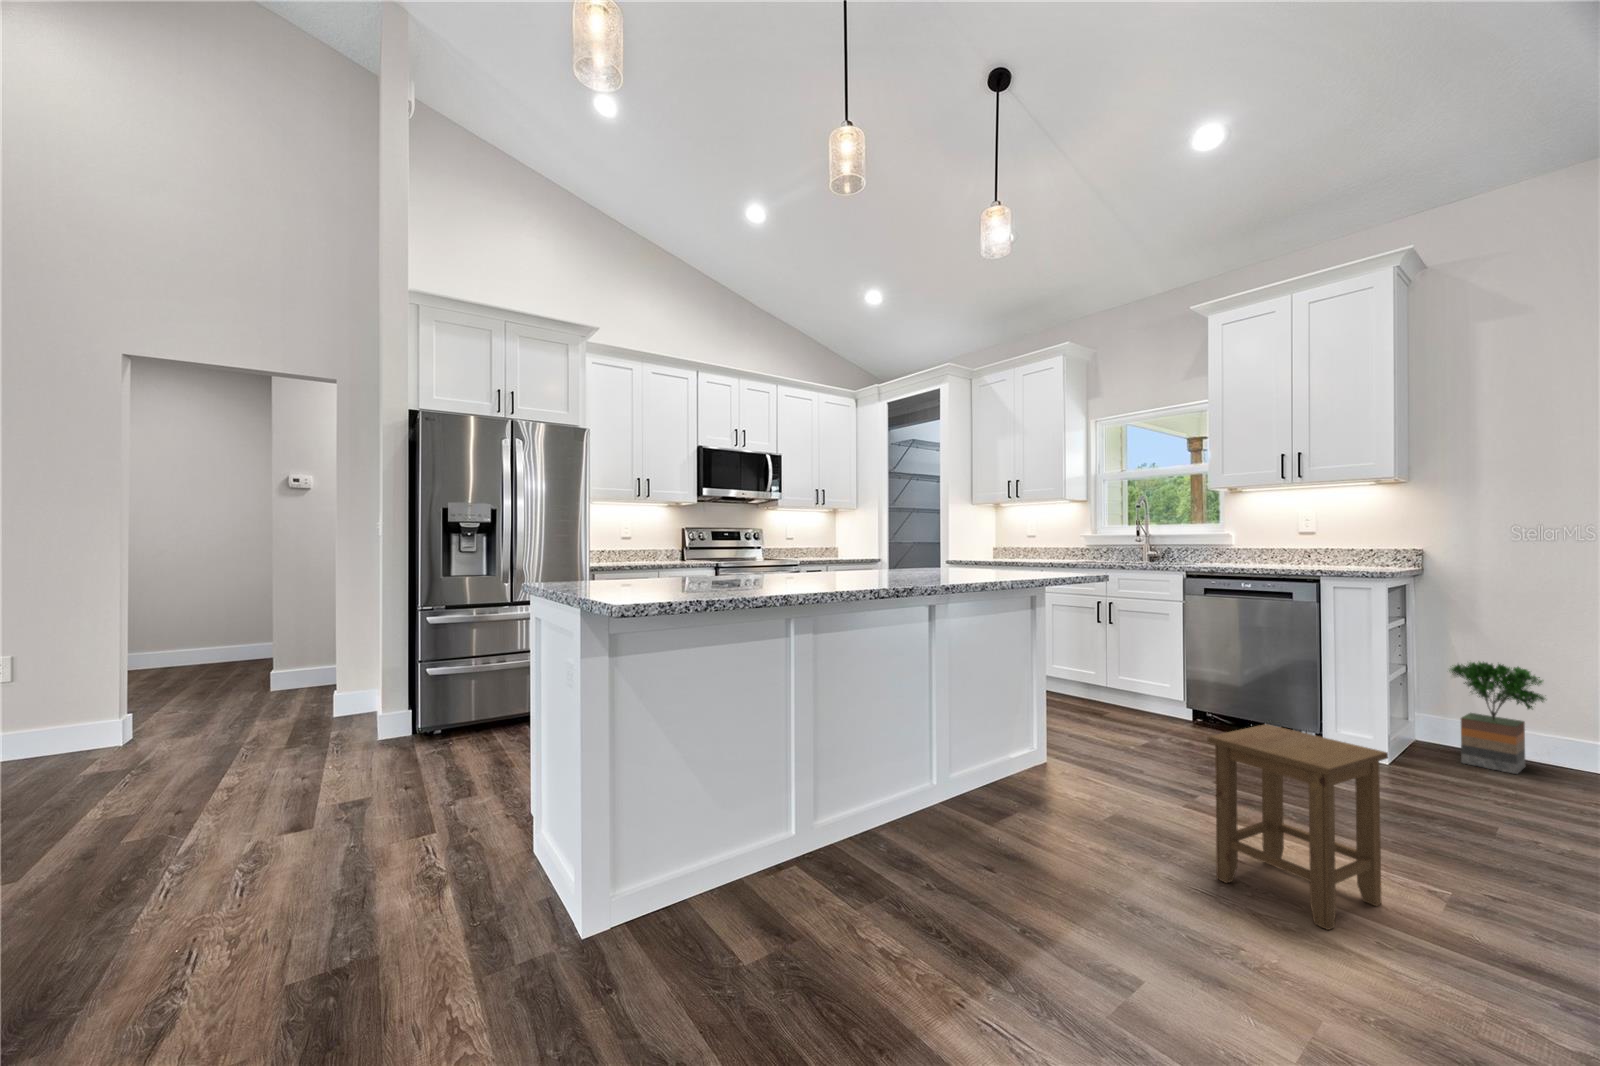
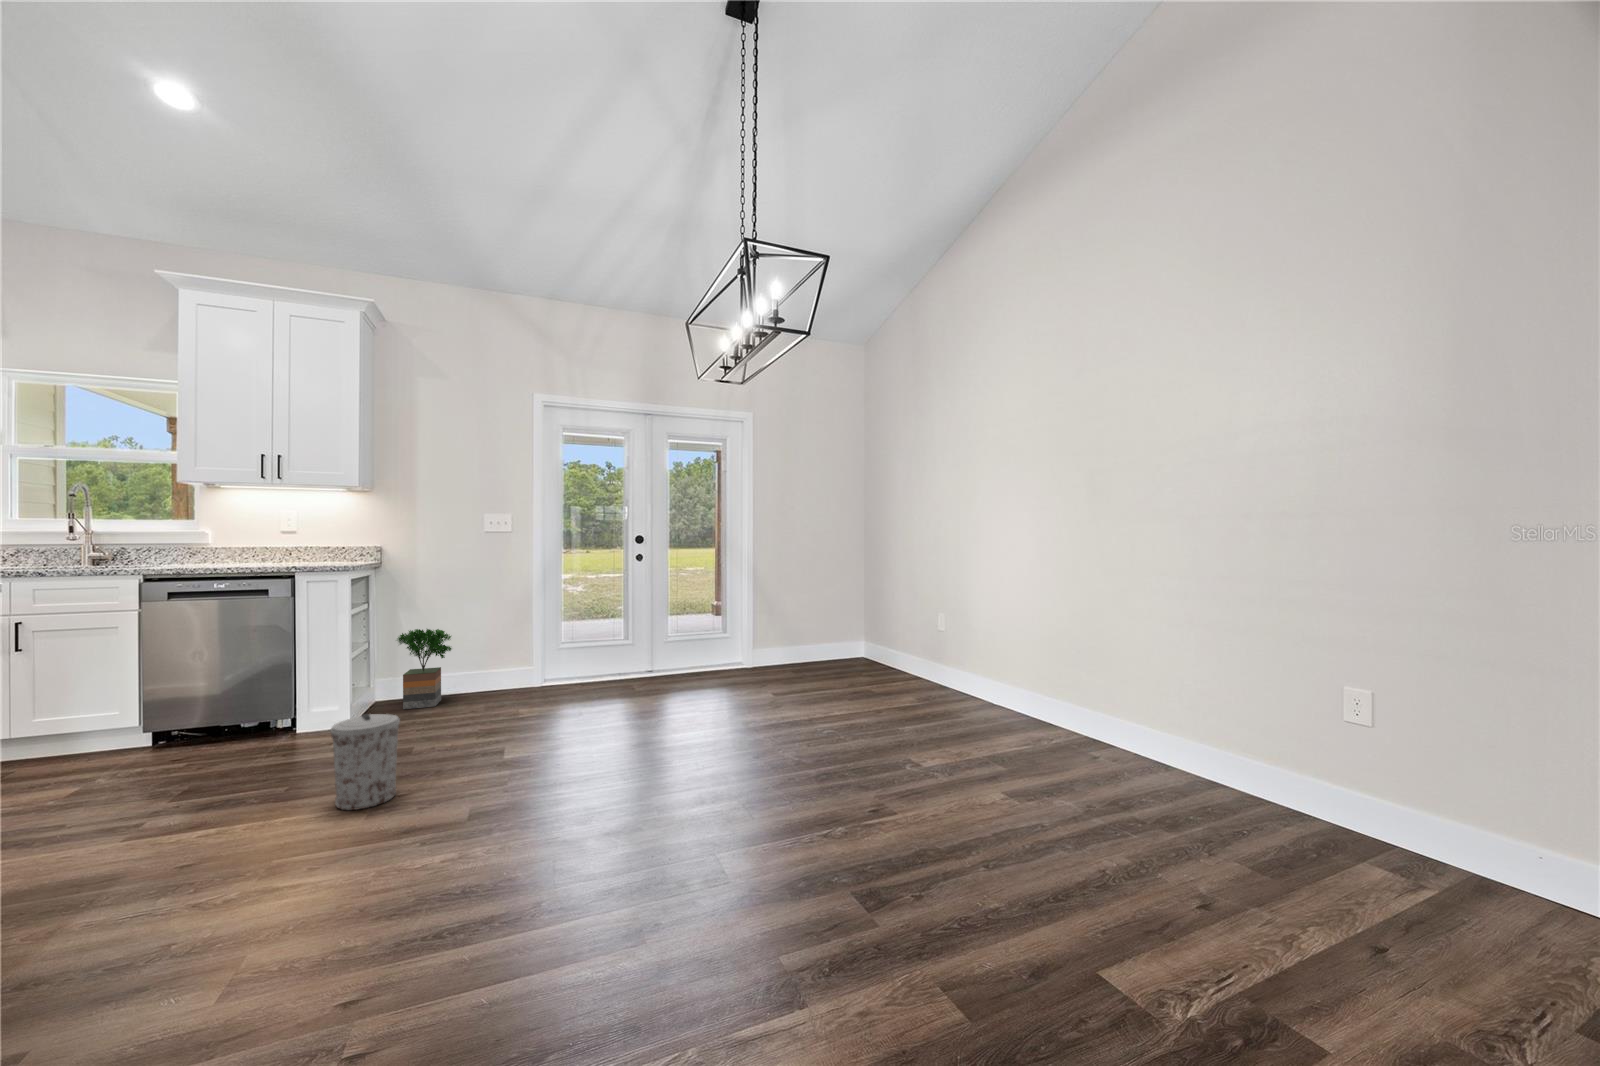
stool: present [1208,724,1388,930] -> none [152,714,333,899]
trash can: none [1378,761,1481,889] -> present [331,714,400,810]

